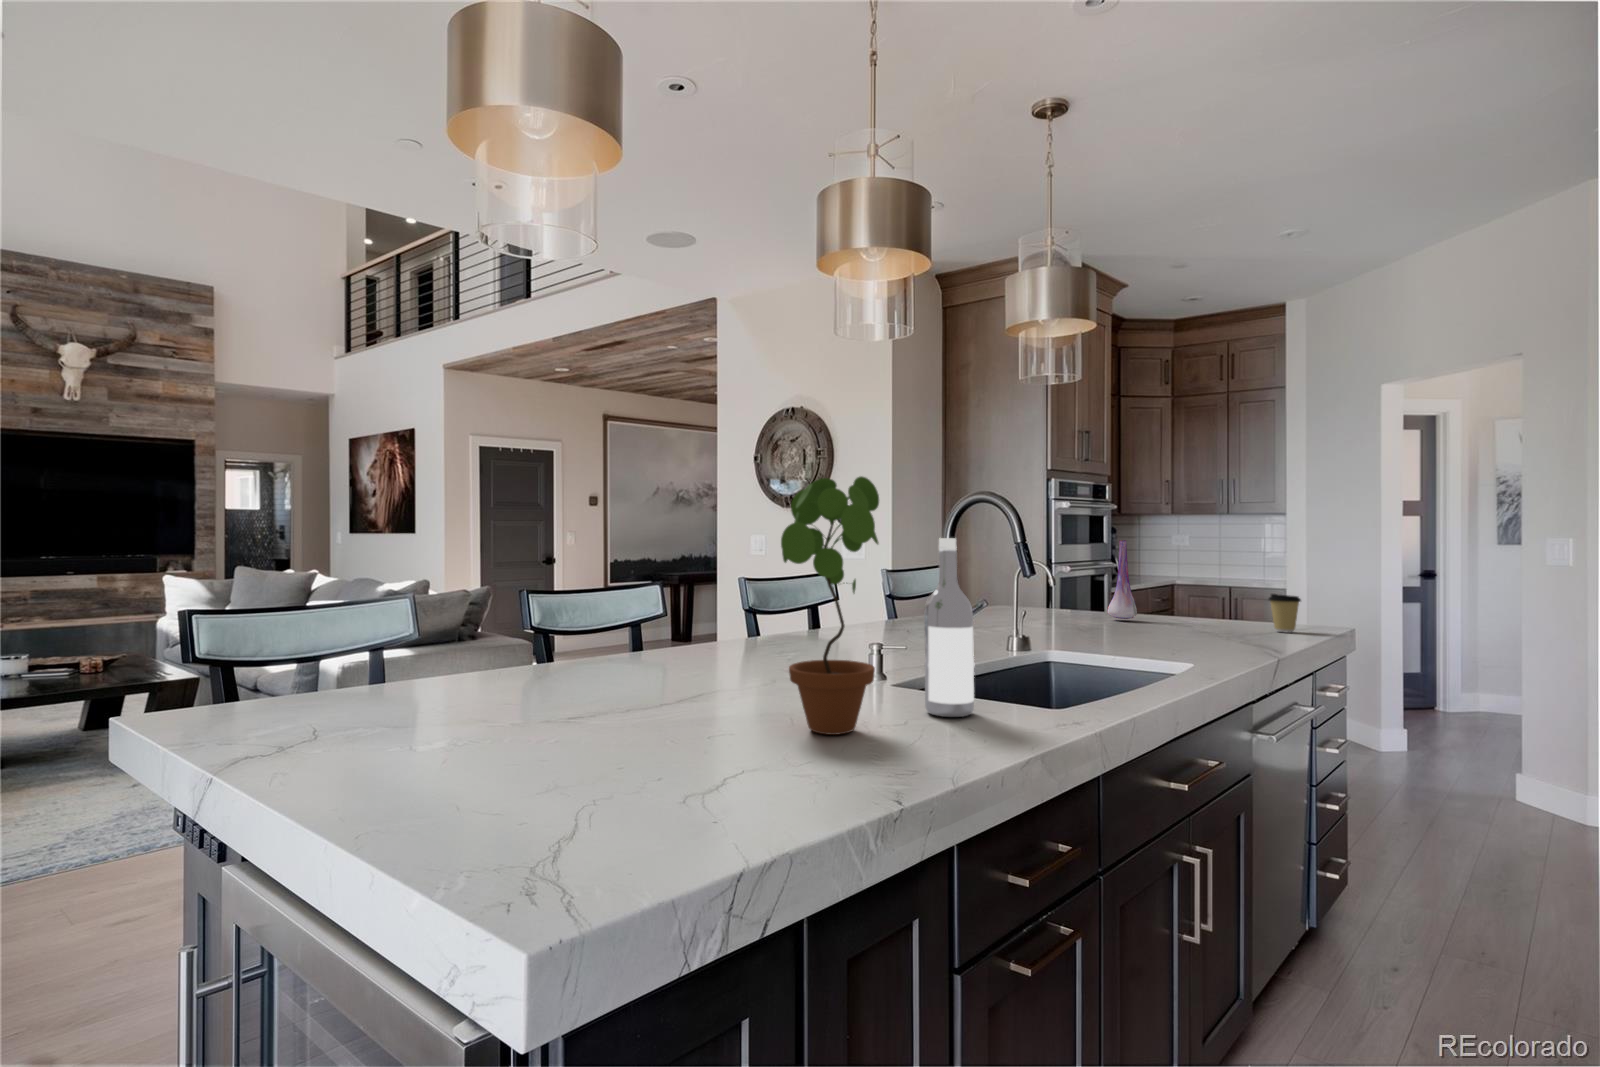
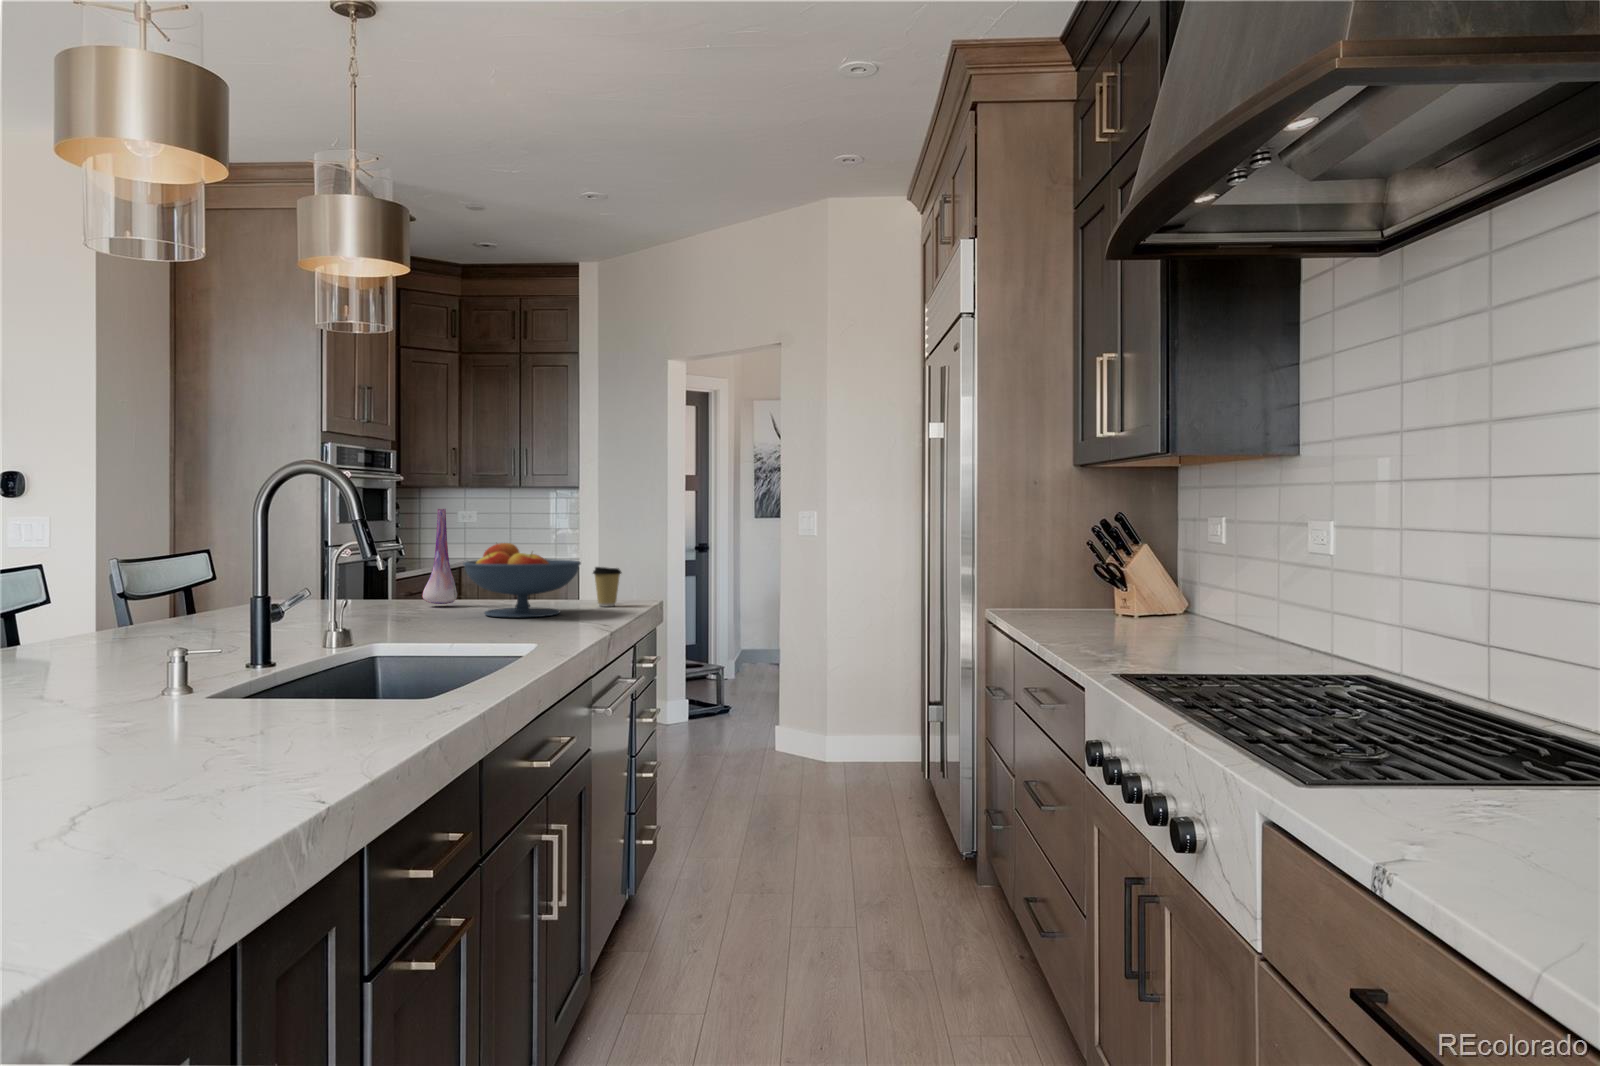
potted plant: present [781,476,879,735] -> none [77,416,232,762]
wine bottle: present [924,538,974,717] -> none [272,501,338,722]
fruit bowl: none [1136,569,1252,638] -> present [463,543,581,617]

